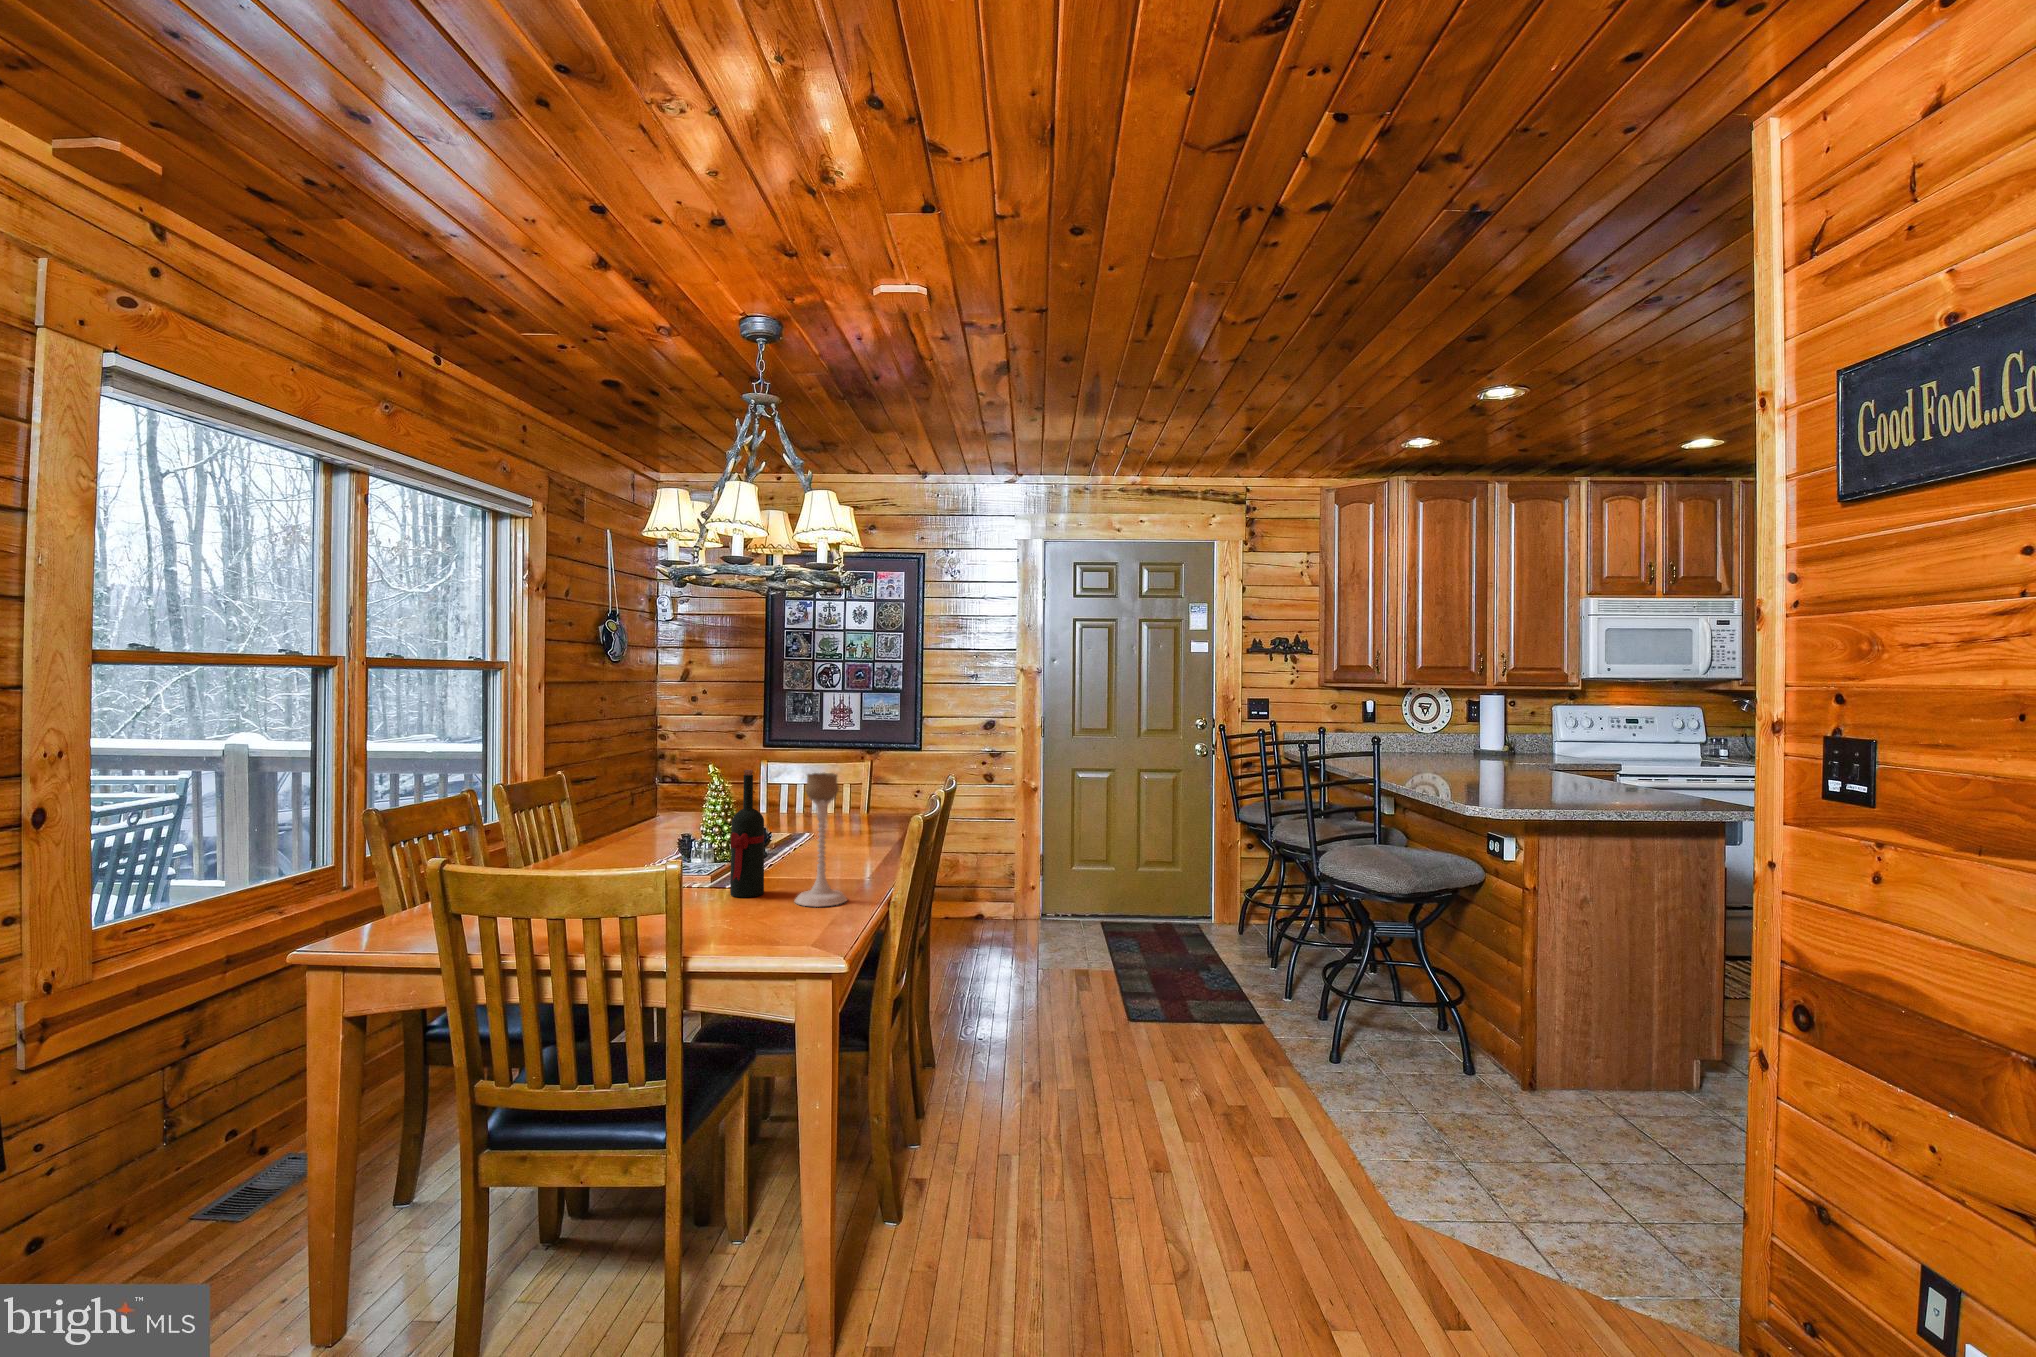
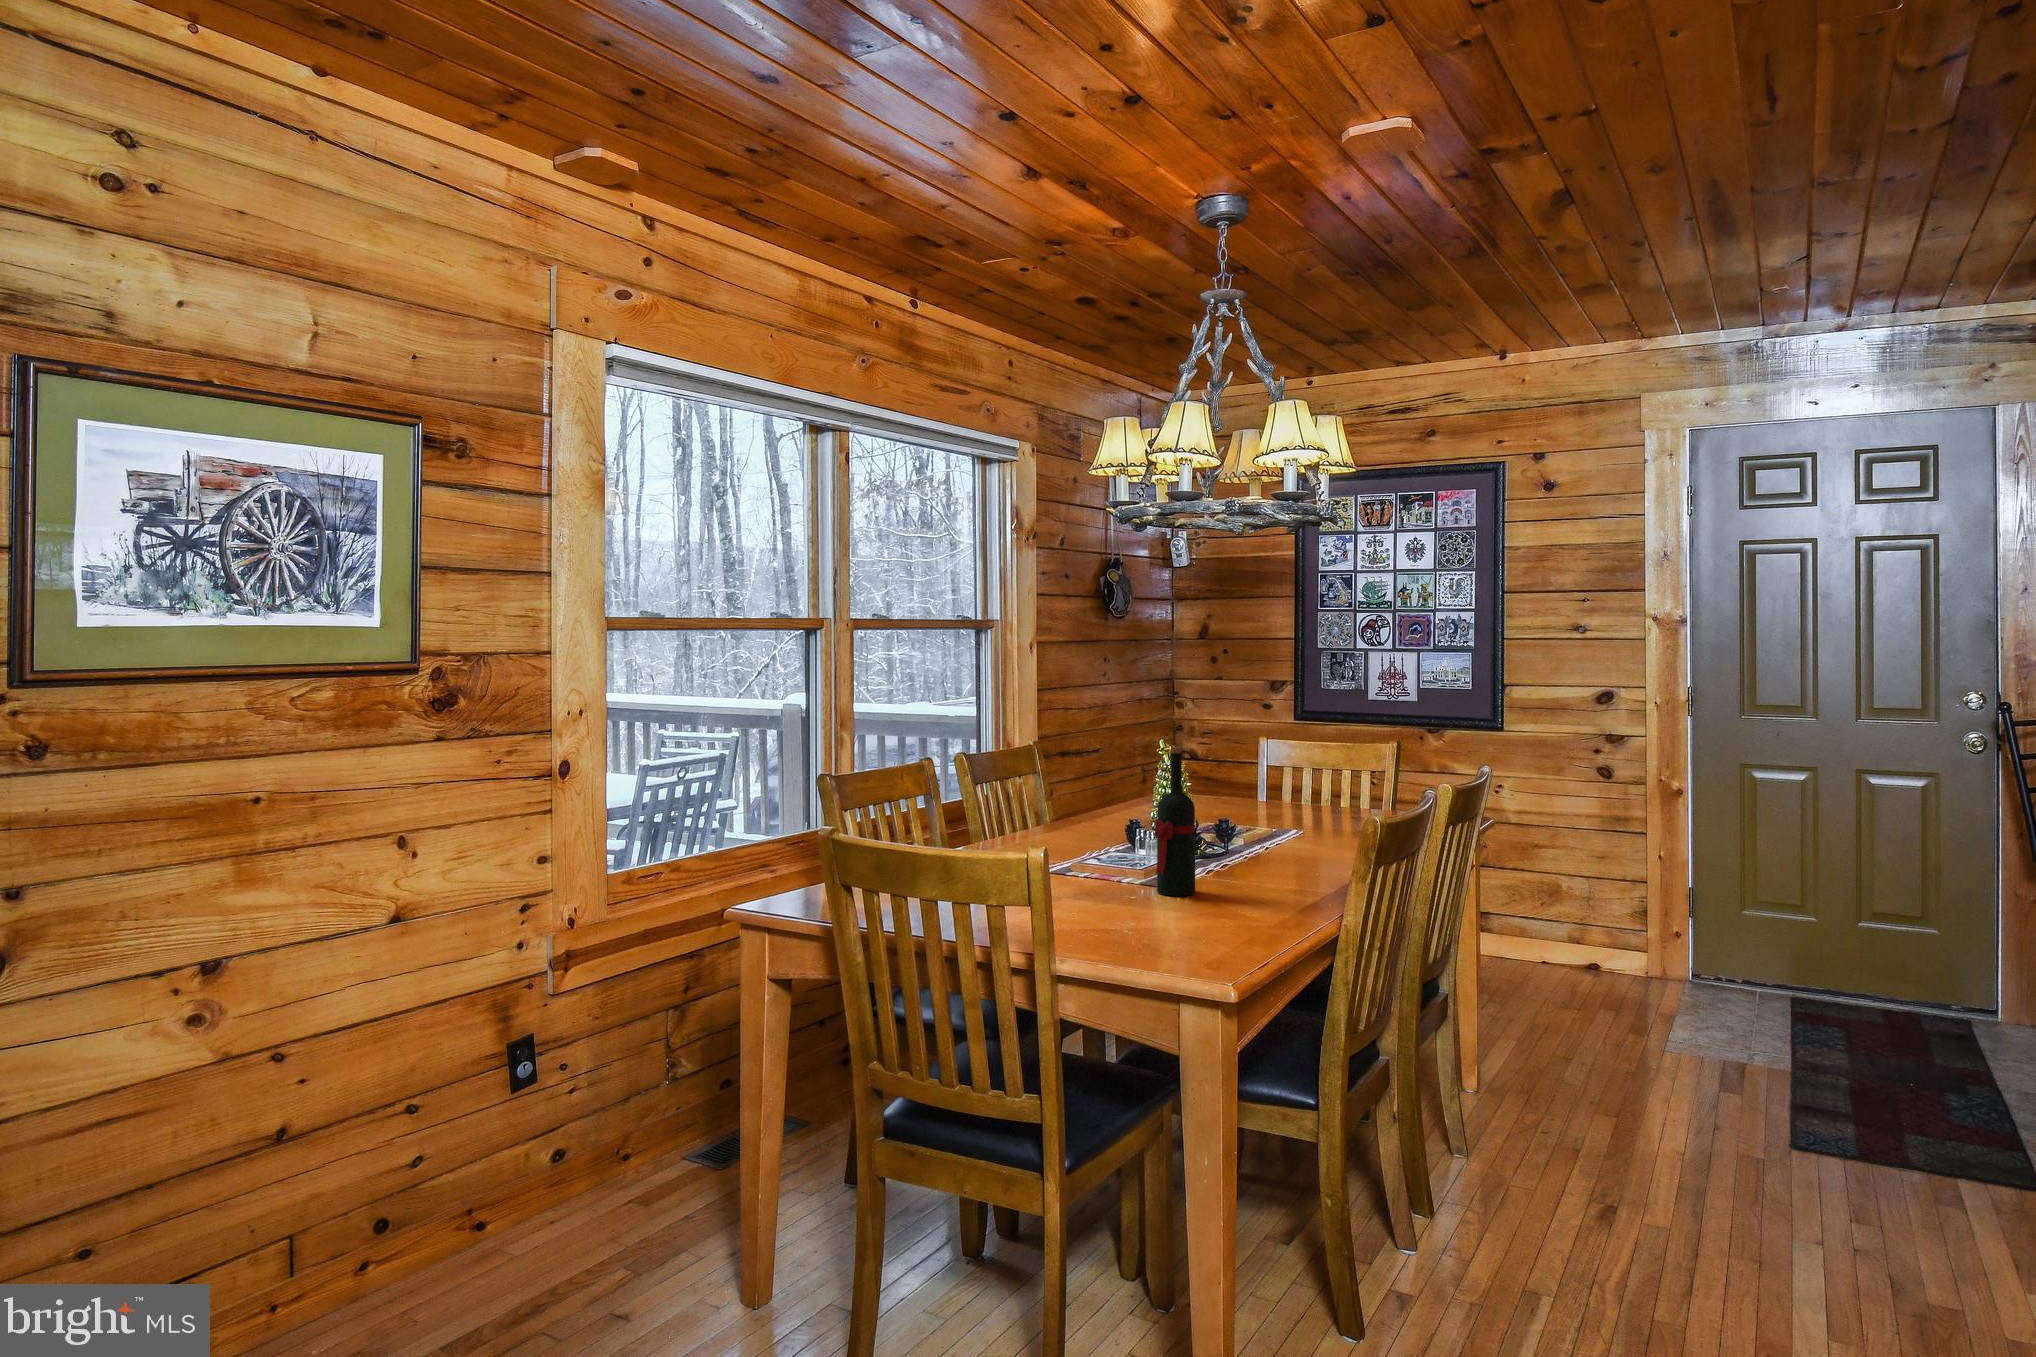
candle holder: present [795,773,847,907] -> none [1222,754,1287,916]

